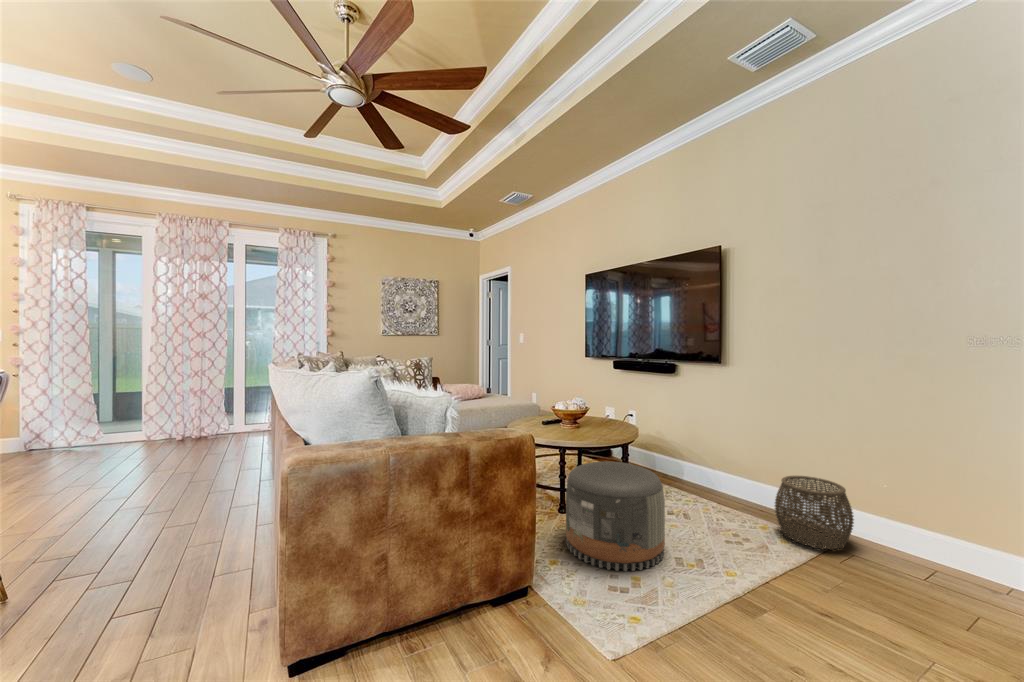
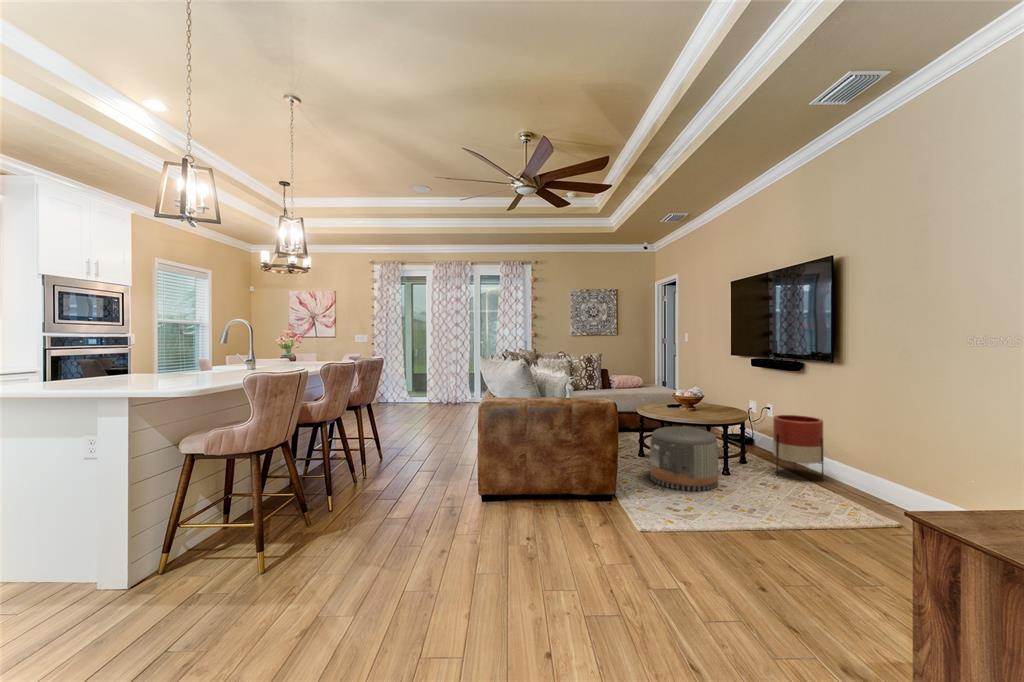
planter: none [686,428,746,510] -> present [773,415,824,481]
woven basket: present [775,476,854,550] -> none [824,453,889,508]

